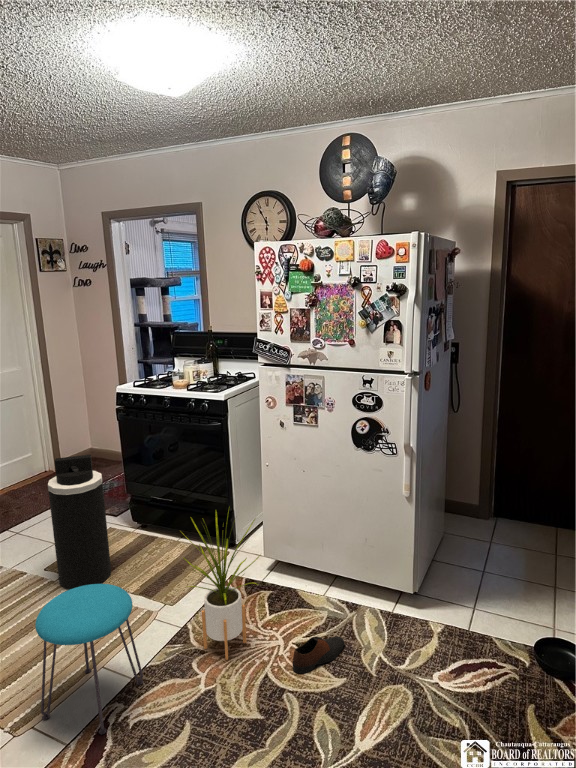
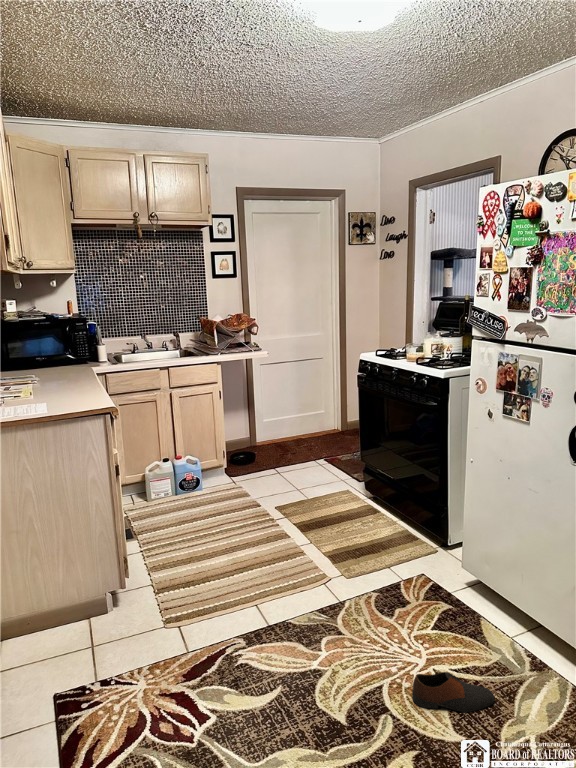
trash can: present [48,455,111,589] -> none [272,410,322,536]
house plant: present [182,511,260,660] -> none [318,485,409,651]
stool: present [35,584,143,734] -> none [184,522,275,657]

